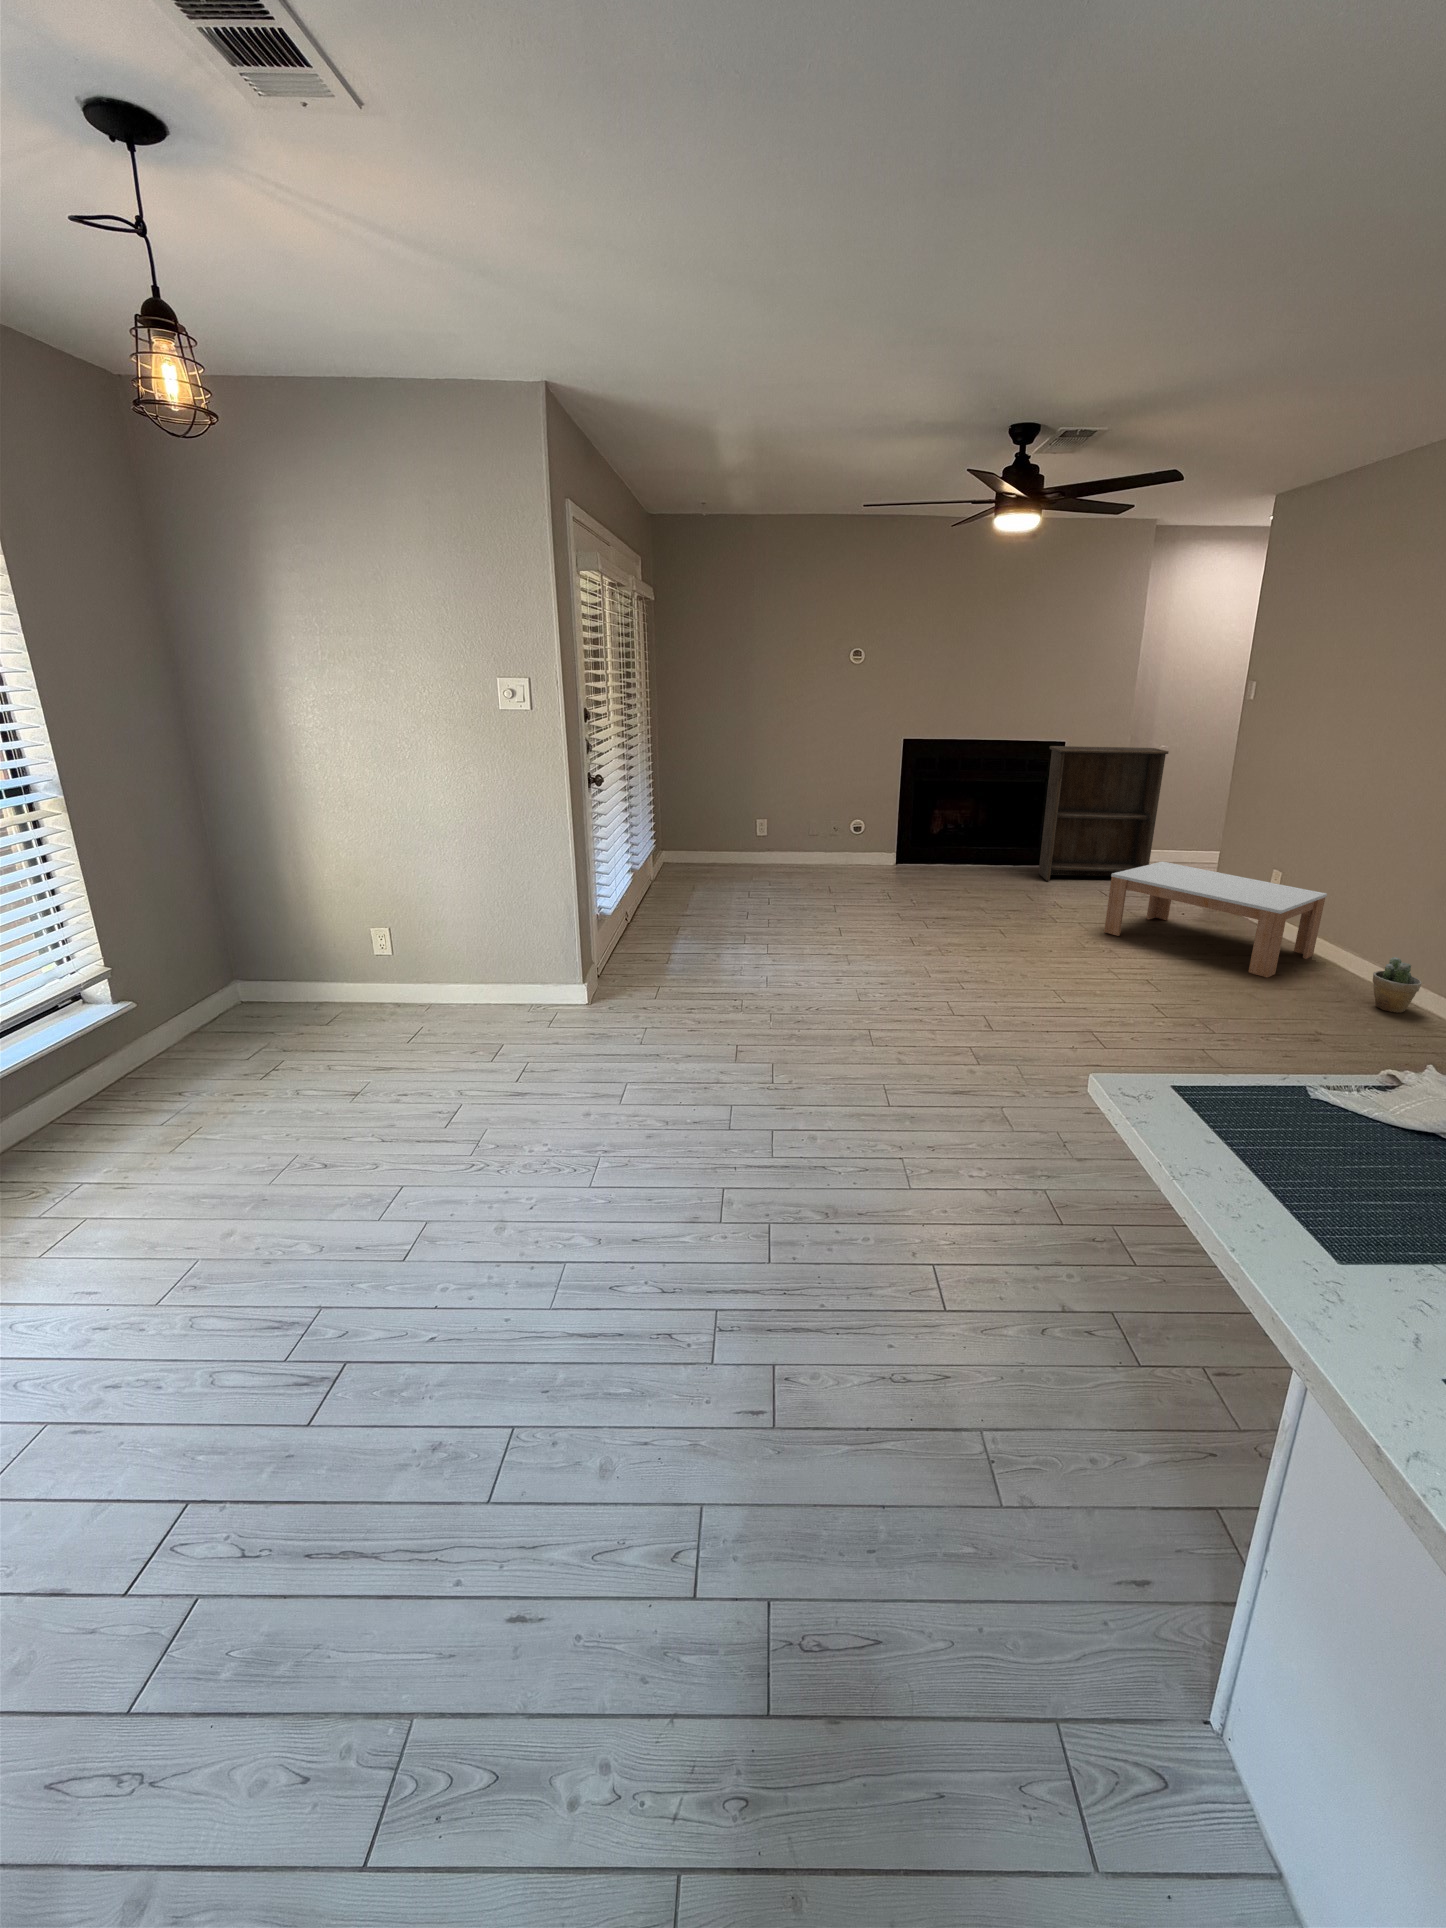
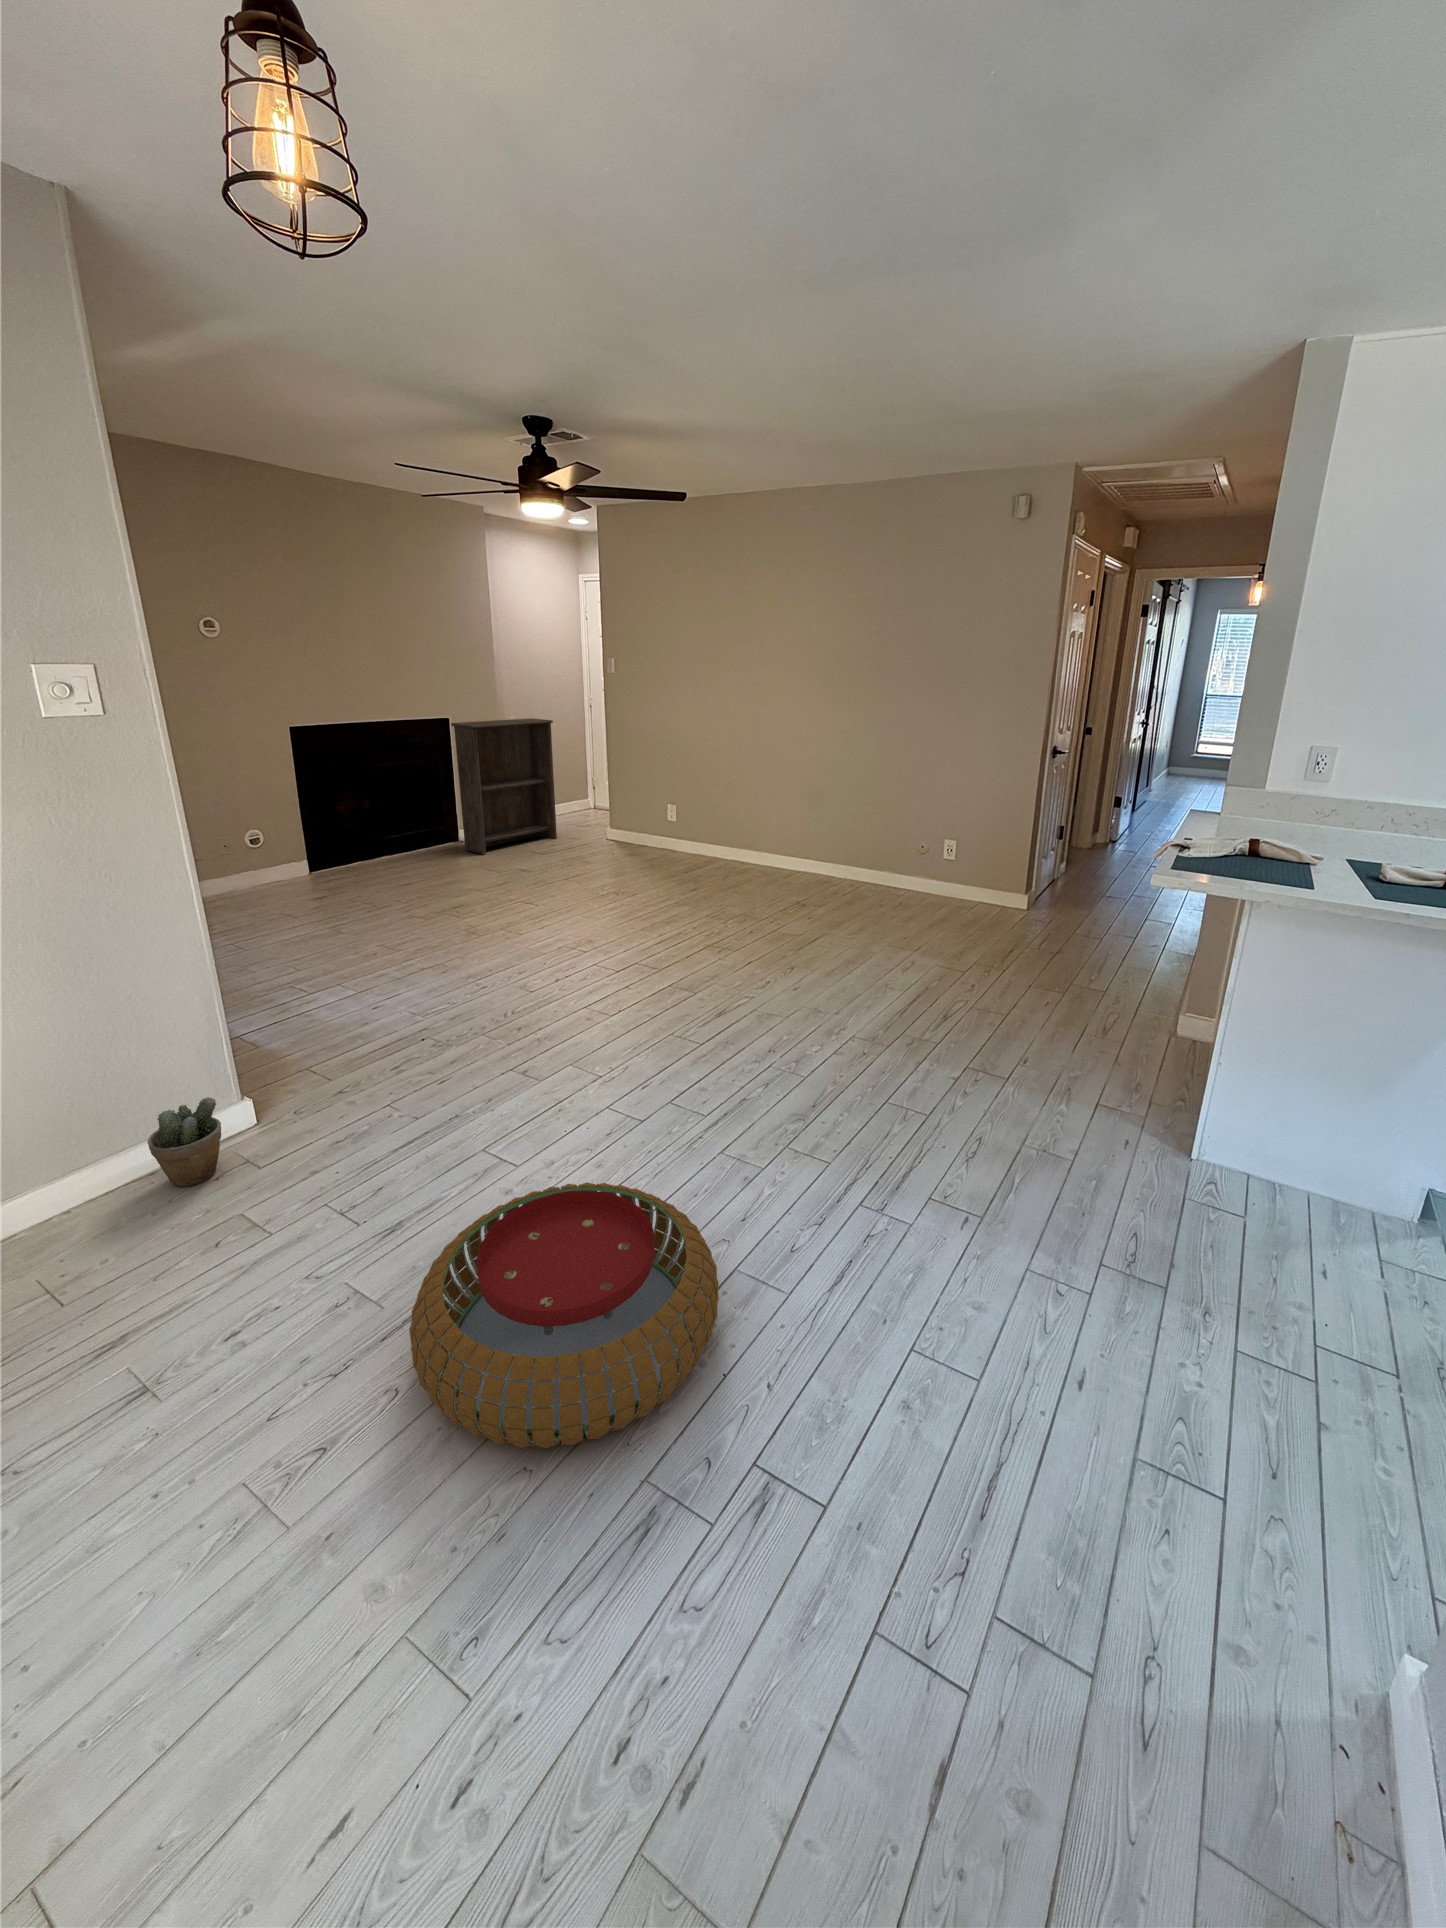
coffee table: present [1104,862,1327,978] -> none [596,813,733,881]
potted plant: present [1373,957,1422,1013] -> present [147,1098,221,1187]
pouf: none [319,1097,577,1282] -> present [409,1182,719,1448]

